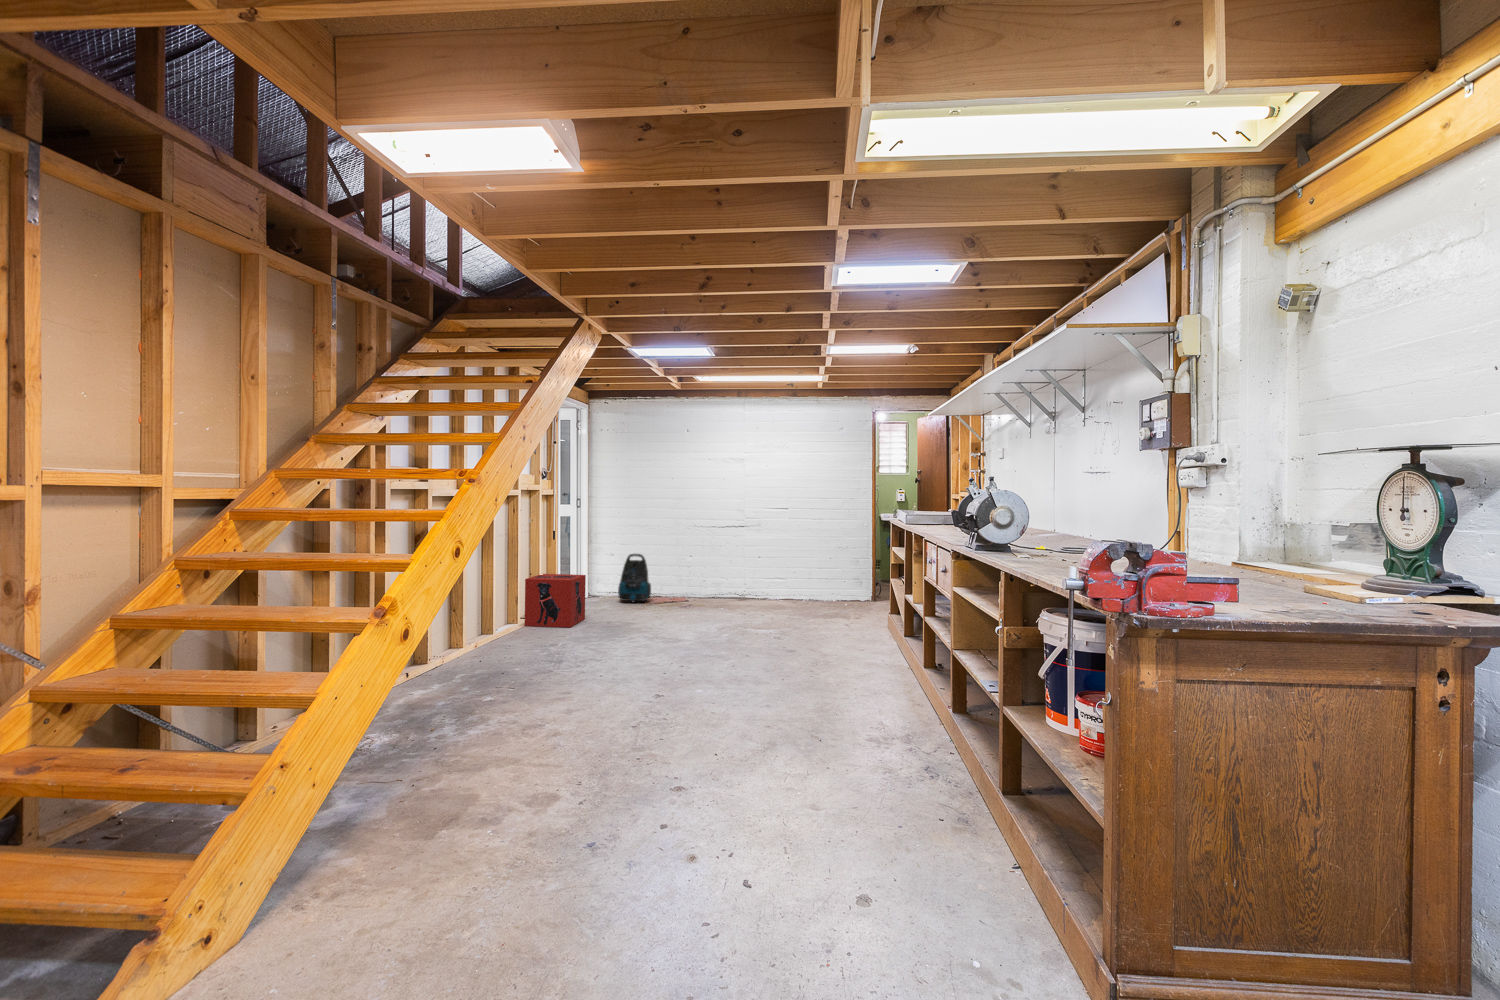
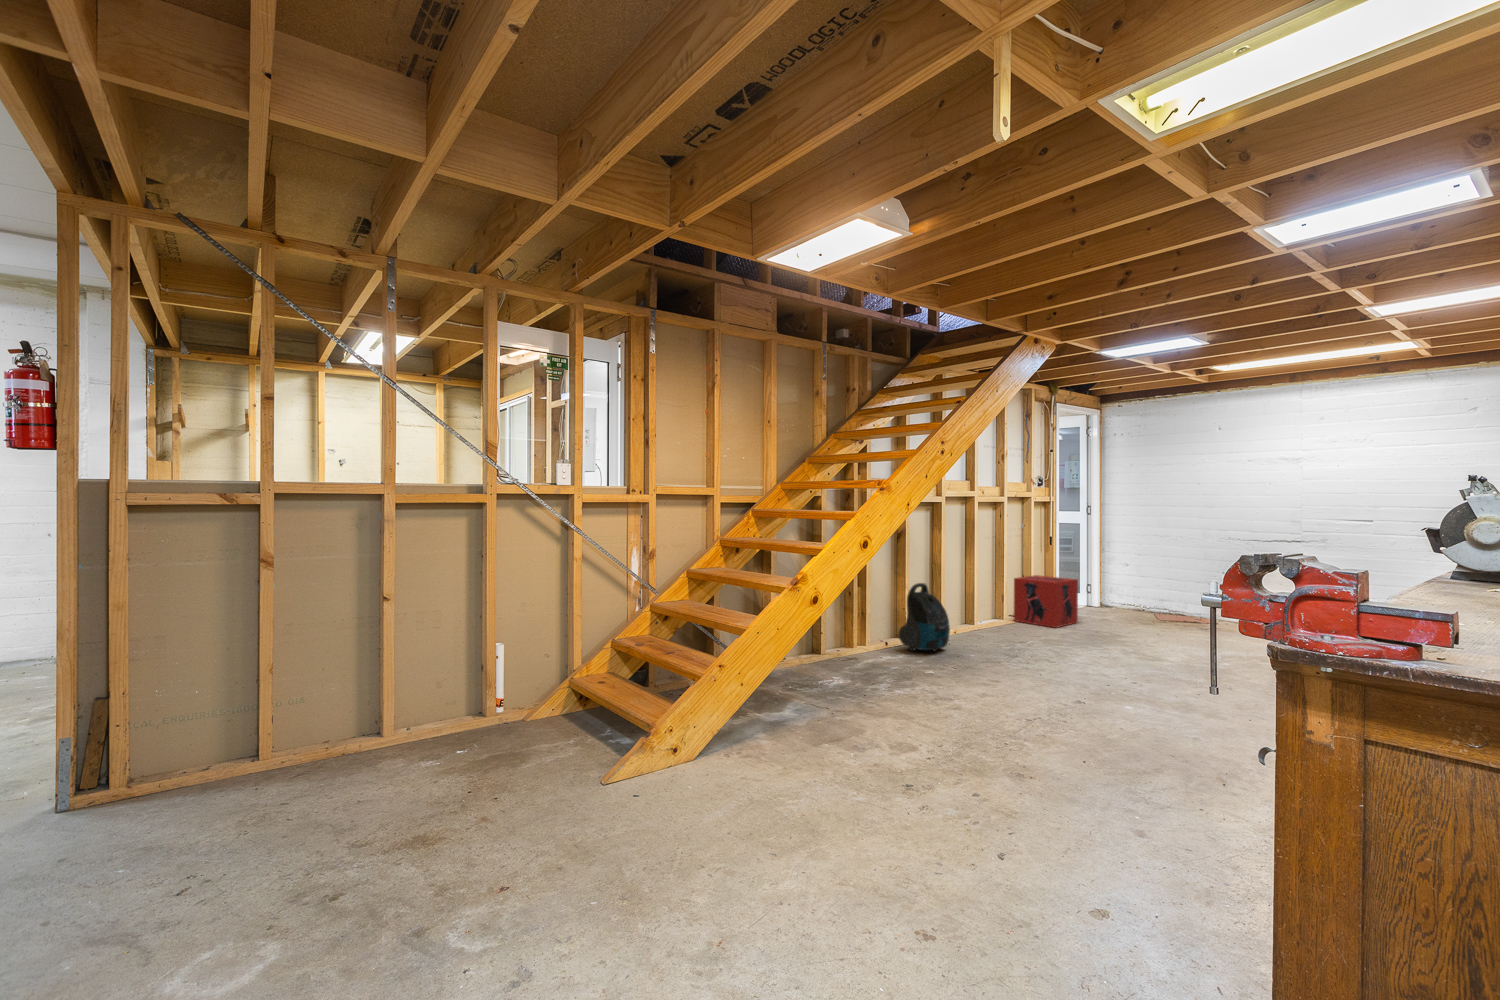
vacuum cleaner: present [618,554,651,602] -> present [899,583,950,651]

